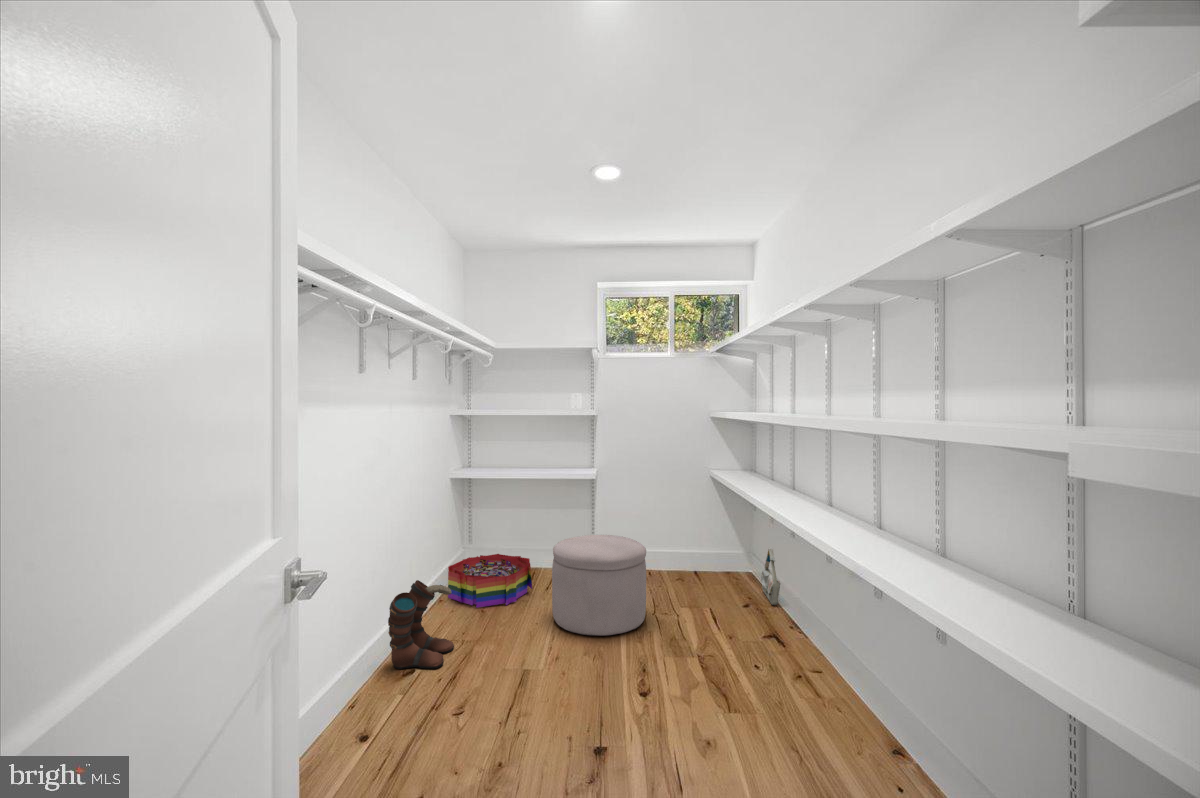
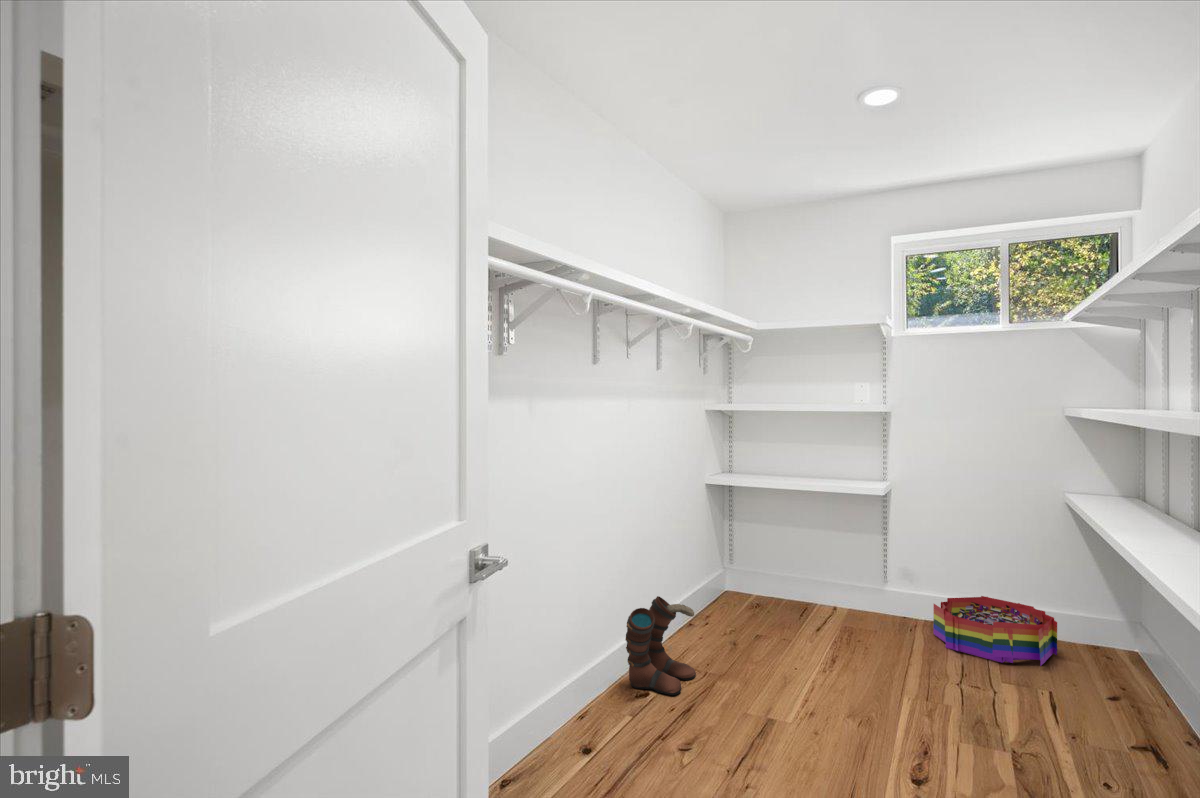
ottoman: present [552,535,646,636] -> none [813,568,939,697]
bag: present [761,548,780,605] -> none [1130,615,1163,700]
storage bin: present [448,554,532,608] -> present [933,596,1057,666]

